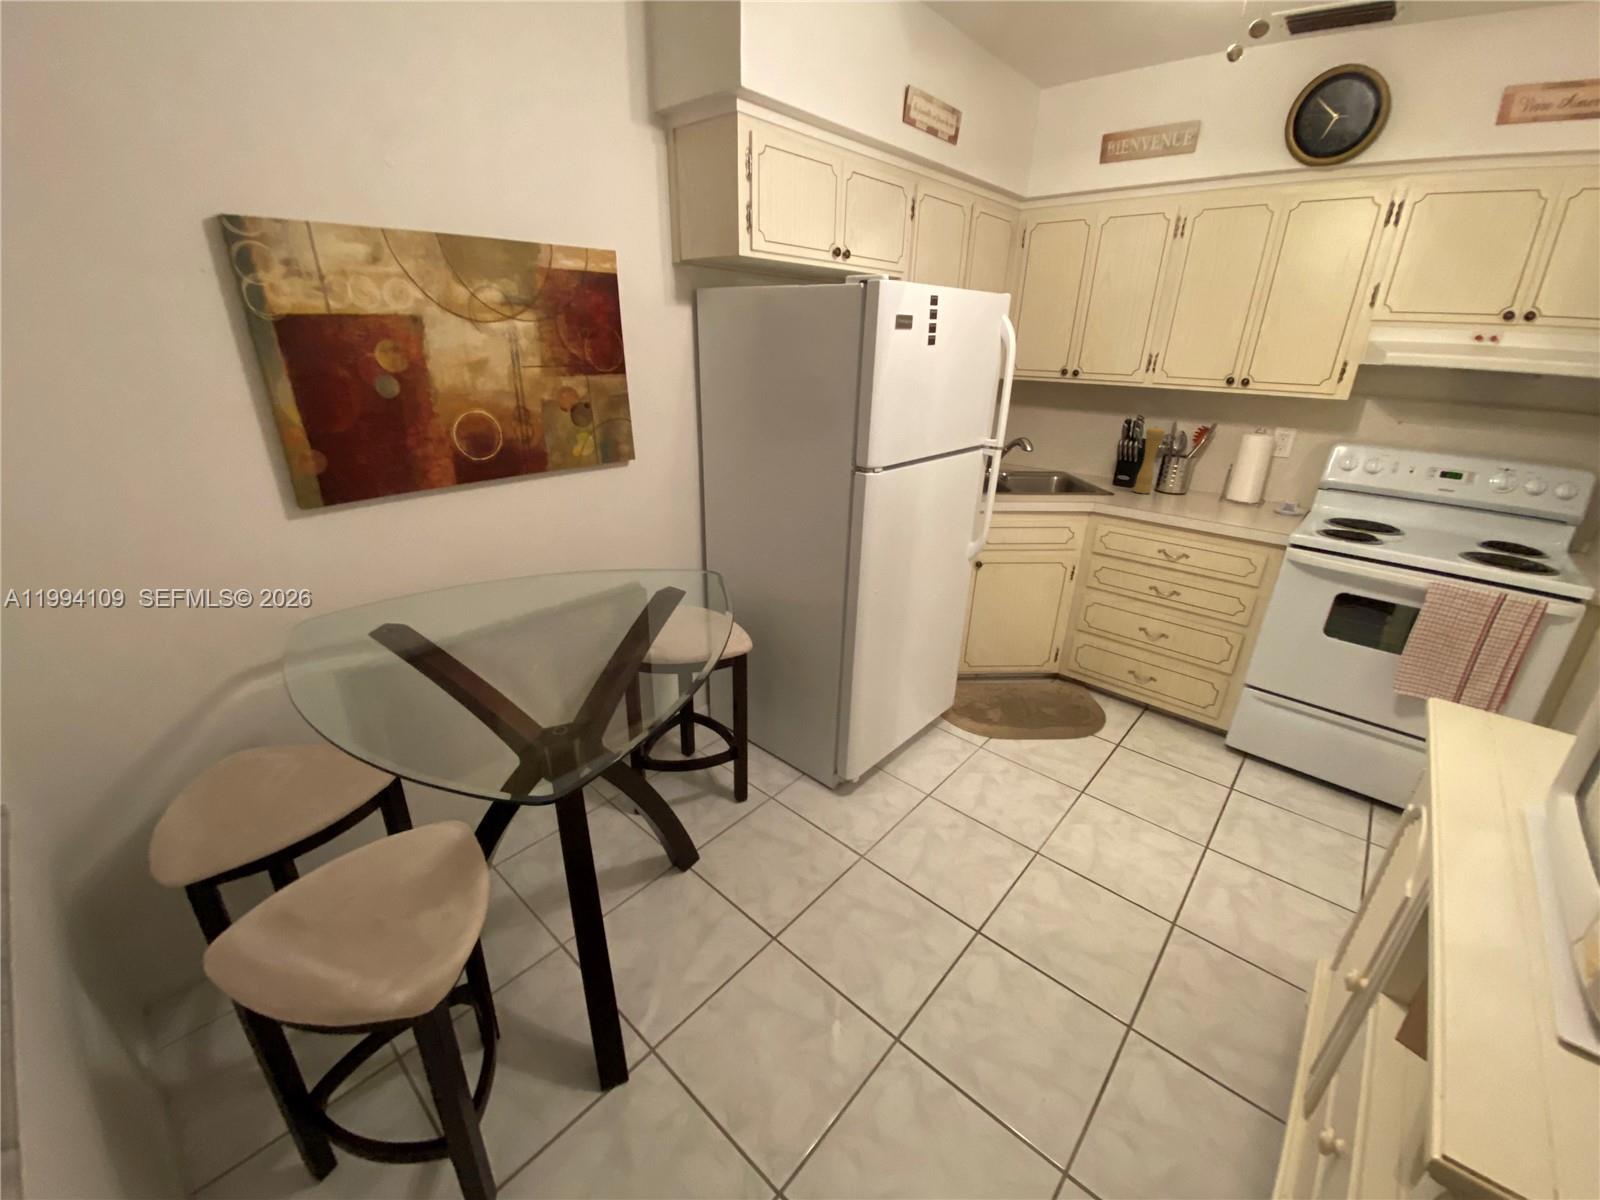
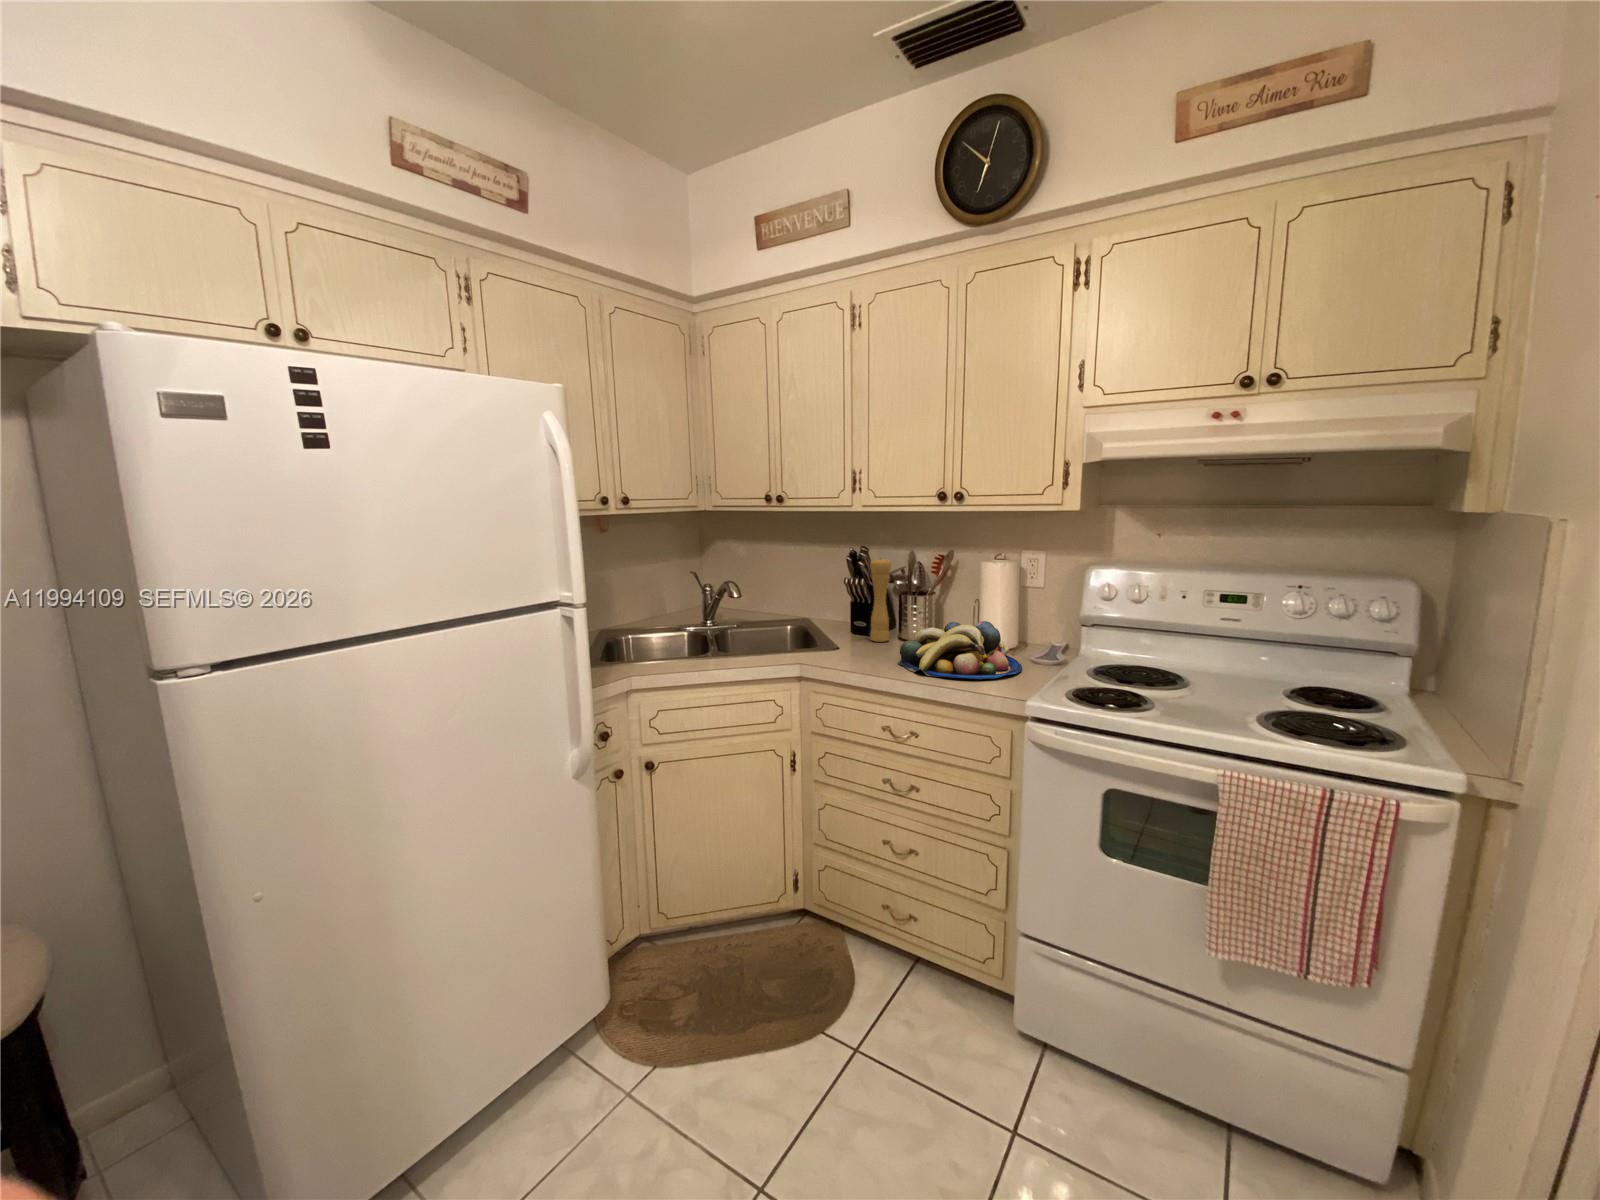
fruit bowl: none [1171,480,1270,521] -> present [898,621,1022,679]

